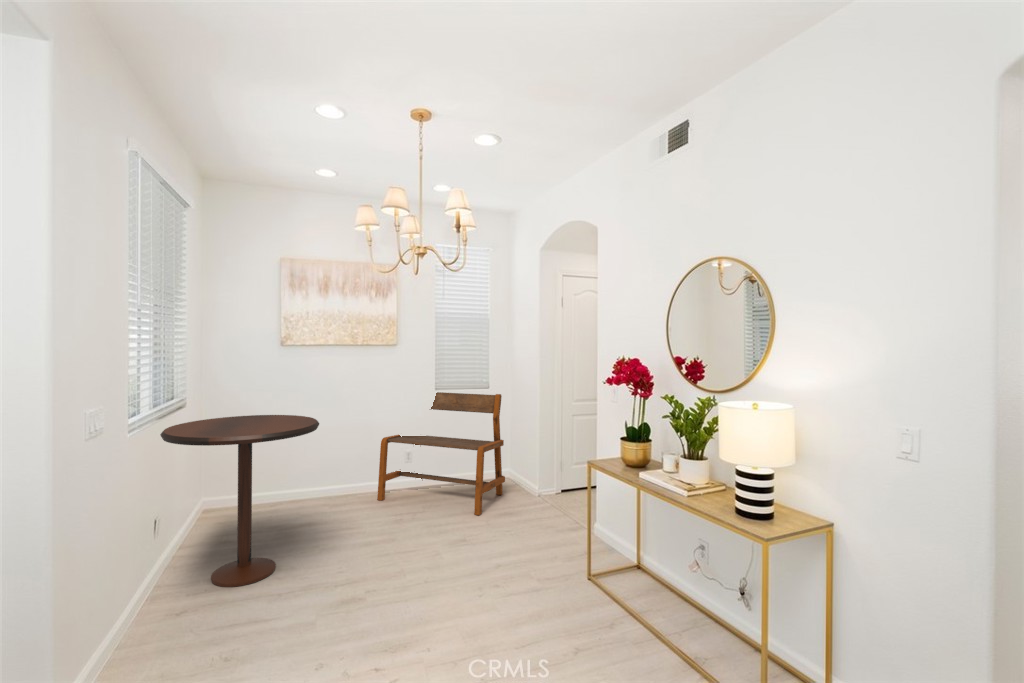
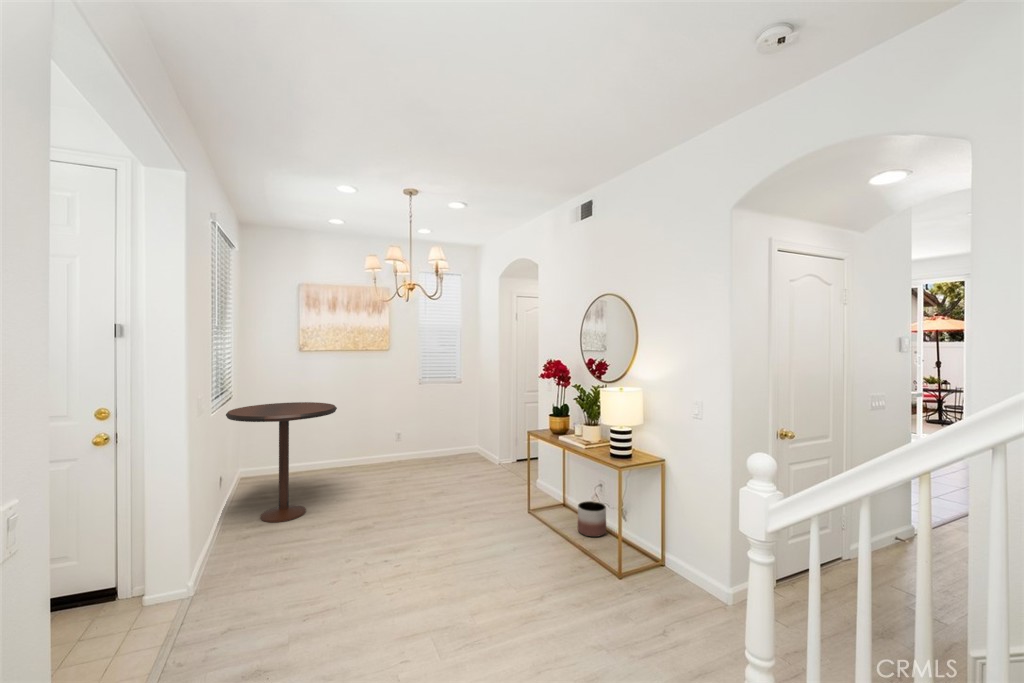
bench: present [377,392,505,515] -> none [374,384,473,476]
planter: none [669,572,715,632] -> present [578,501,606,537]

